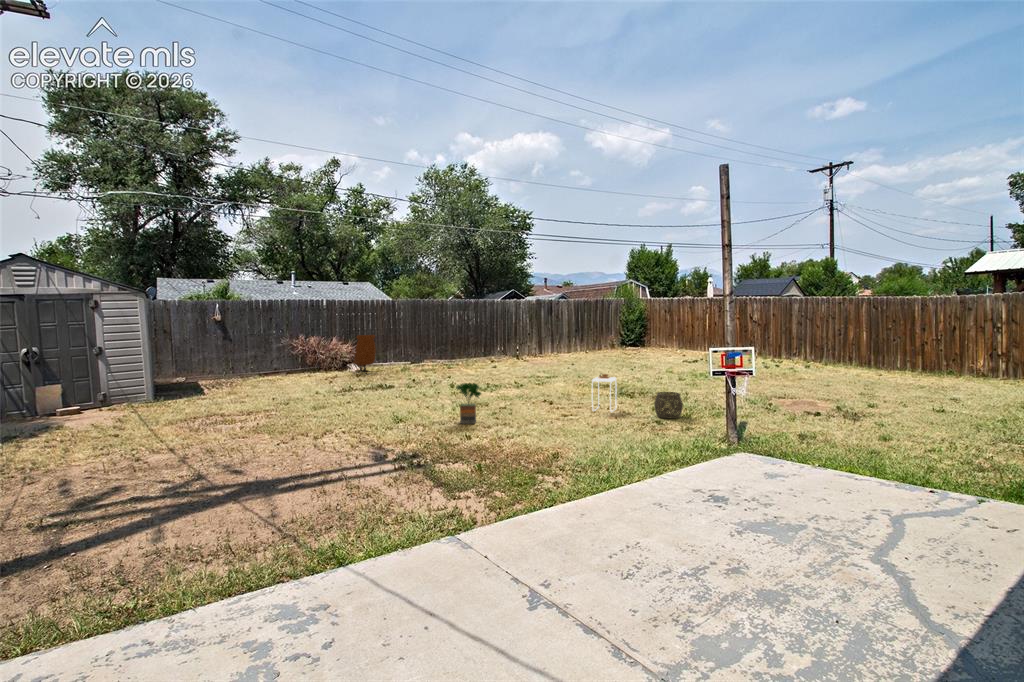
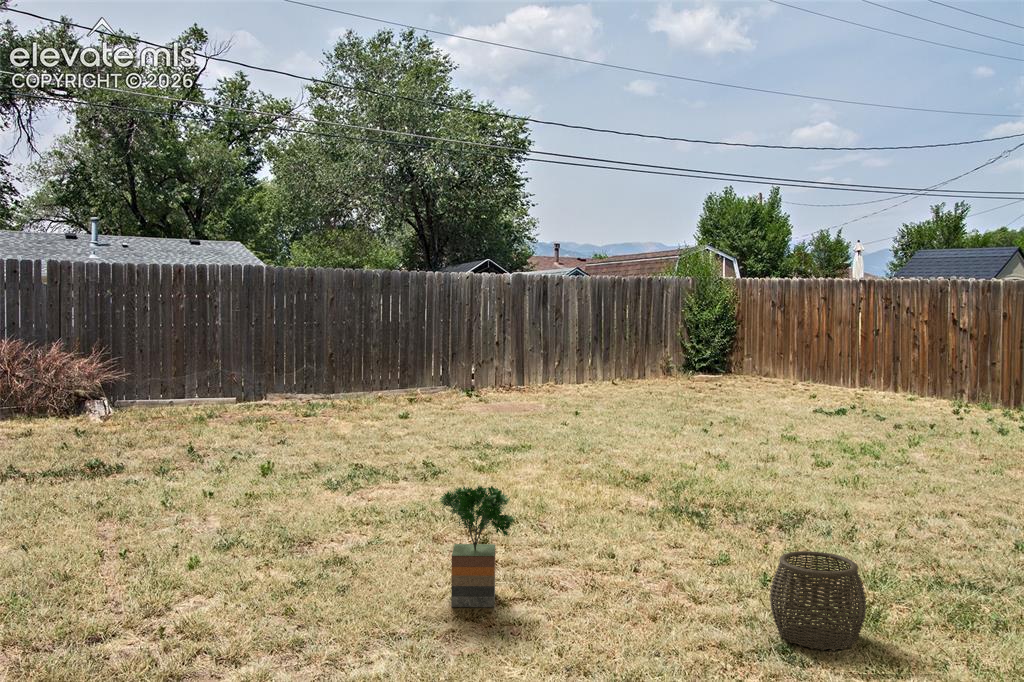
lounge chair: present [353,335,376,374] -> none [83,339,143,428]
side table: present [592,374,617,412] -> none [575,478,653,604]
potted tree: present [456,383,481,424] -> present [440,485,515,607]

